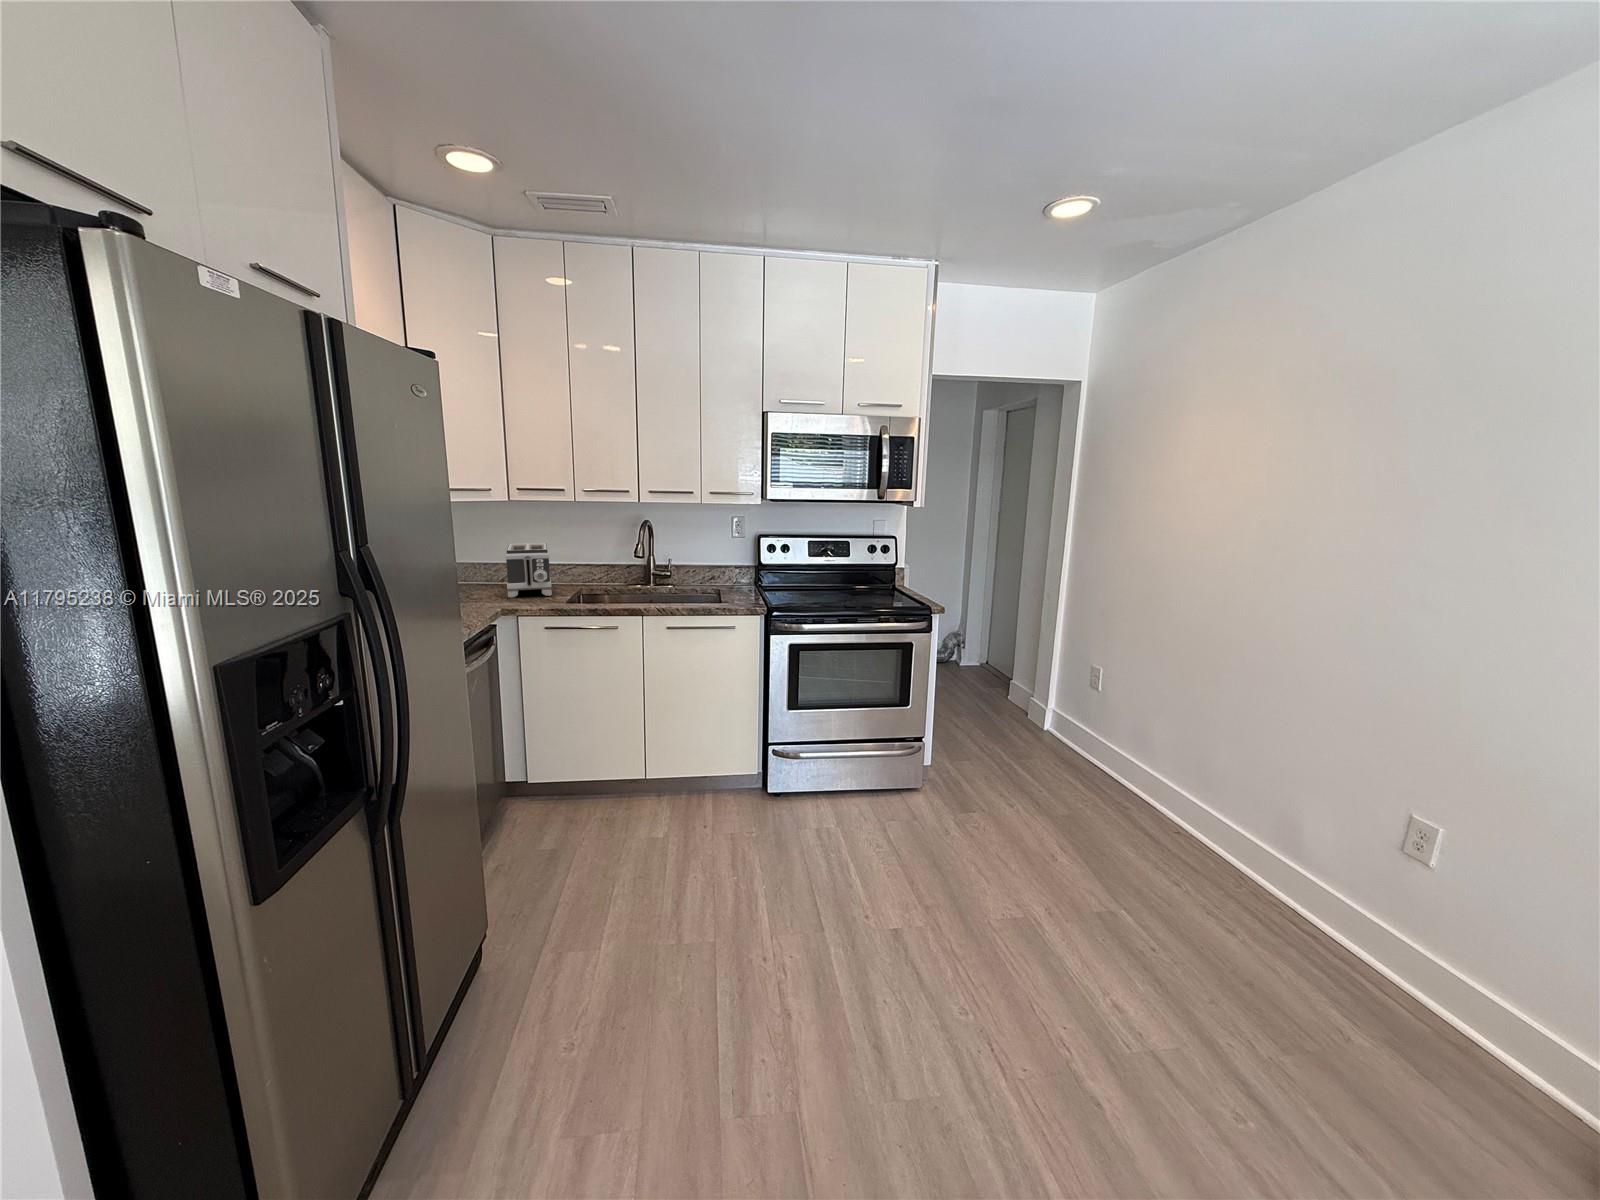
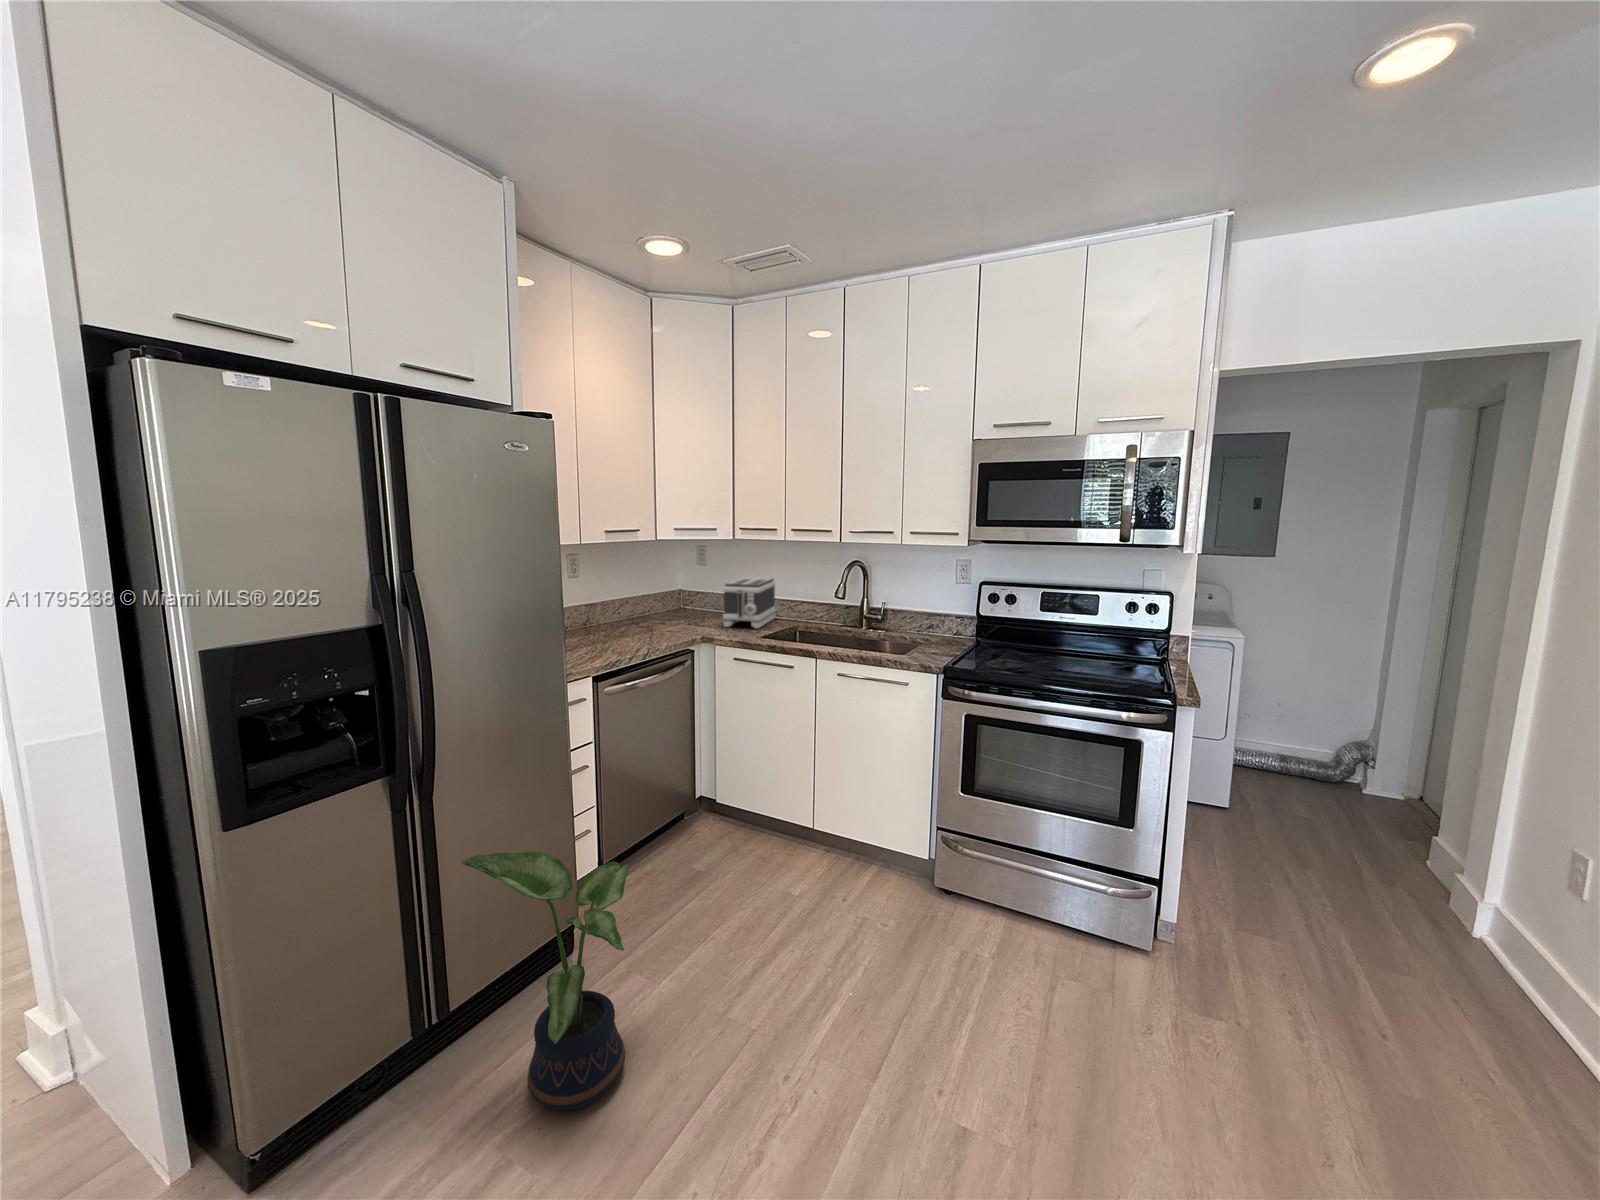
potted plant: none [425,841,655,1098] -> present [460,852,629,1111]

